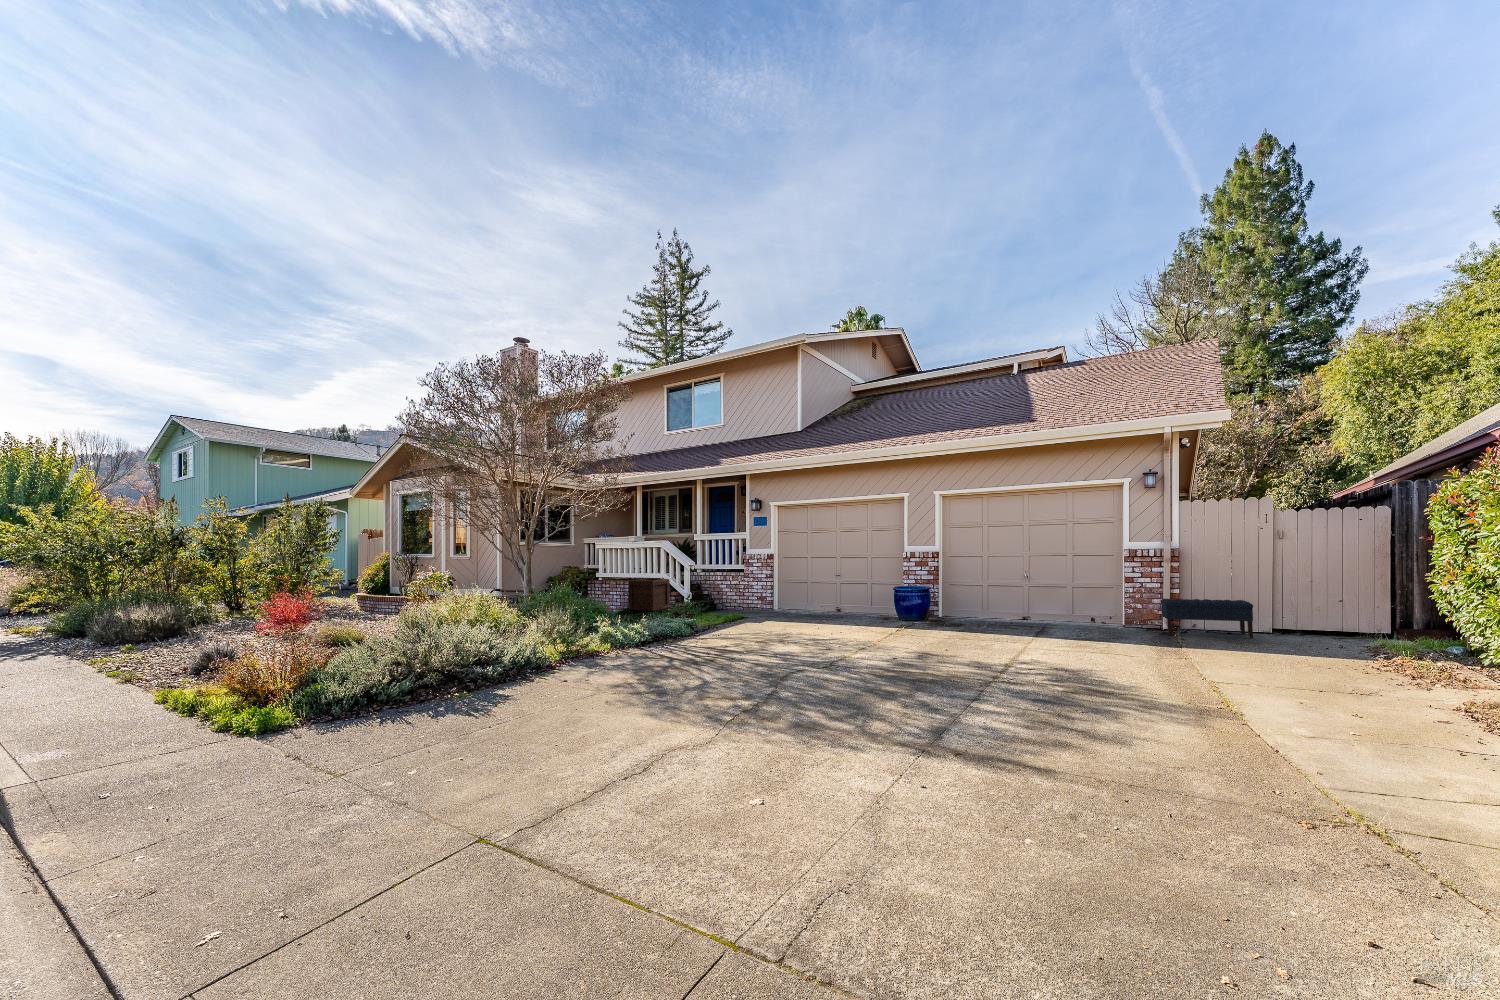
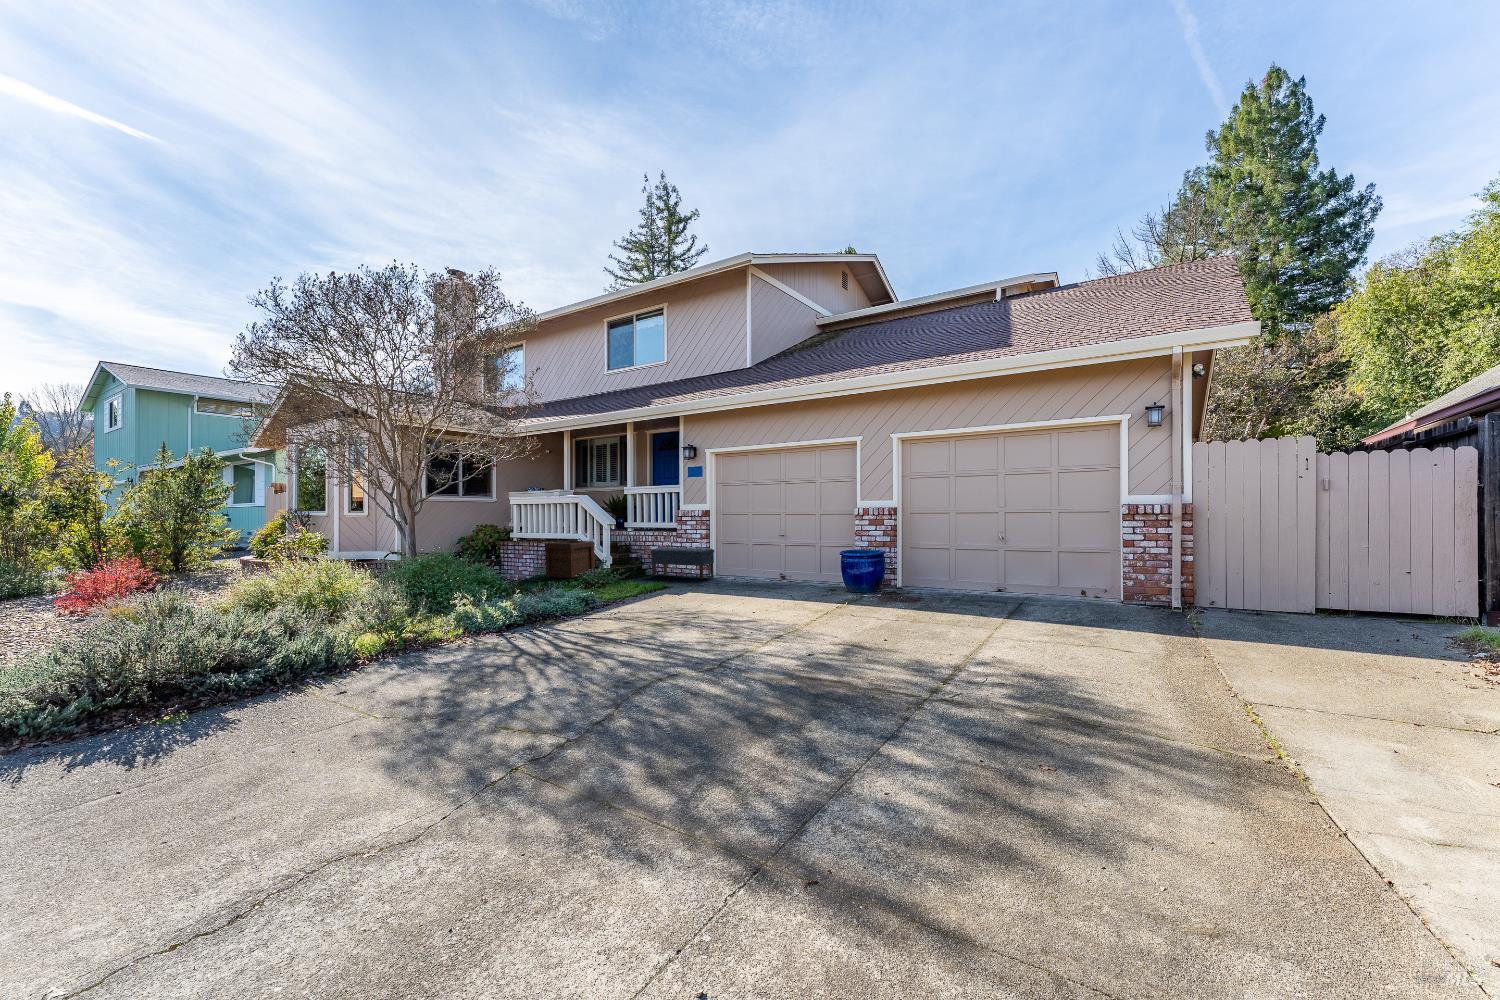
bench: present [1161,599,1253,638] -> present [651,547,714,579]

